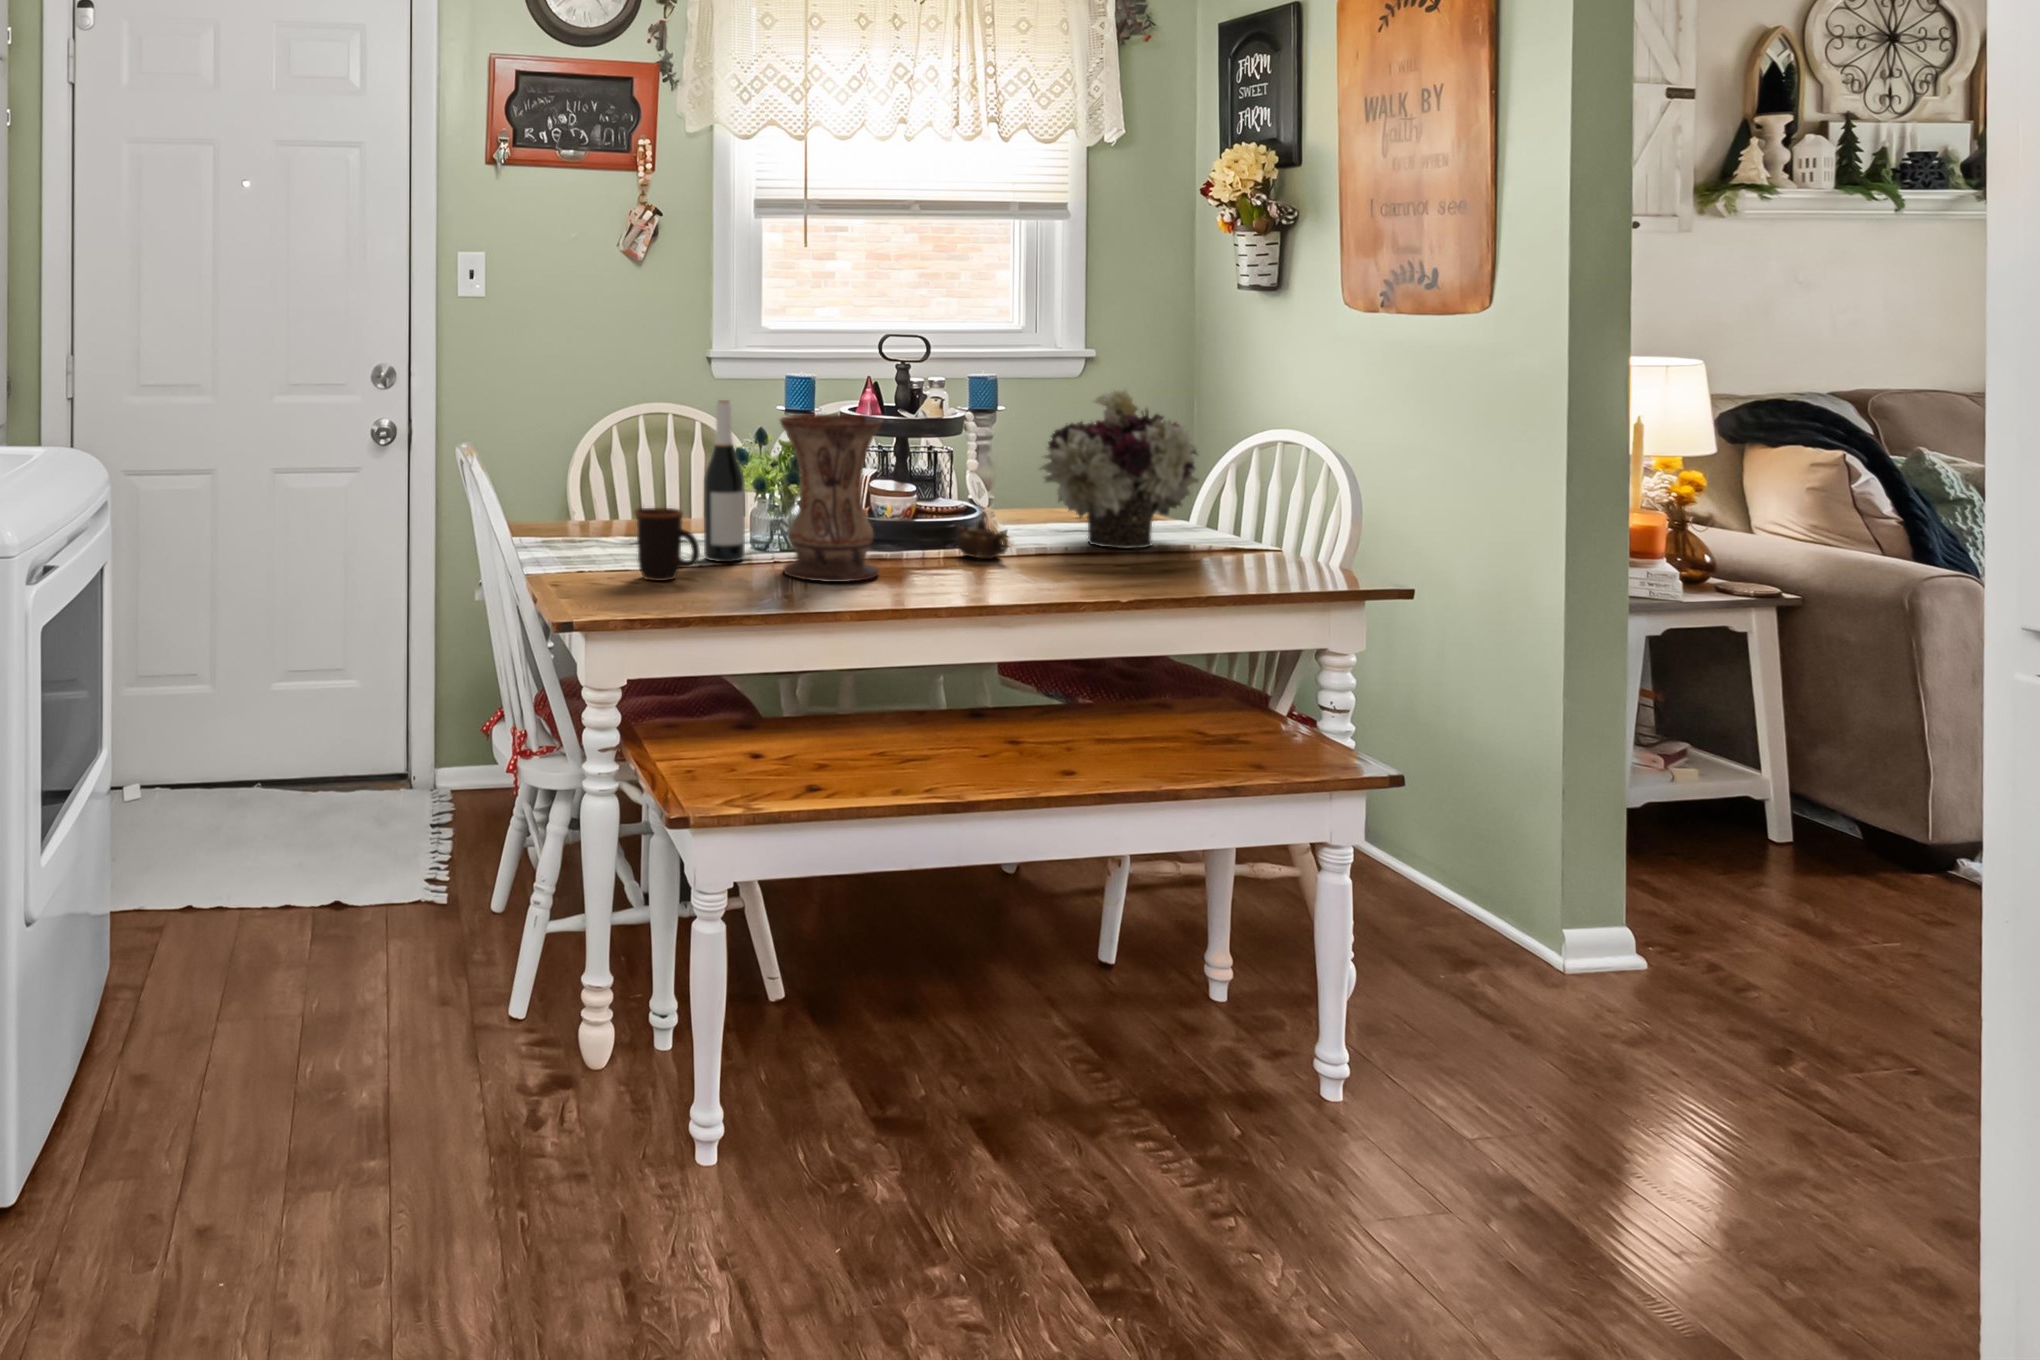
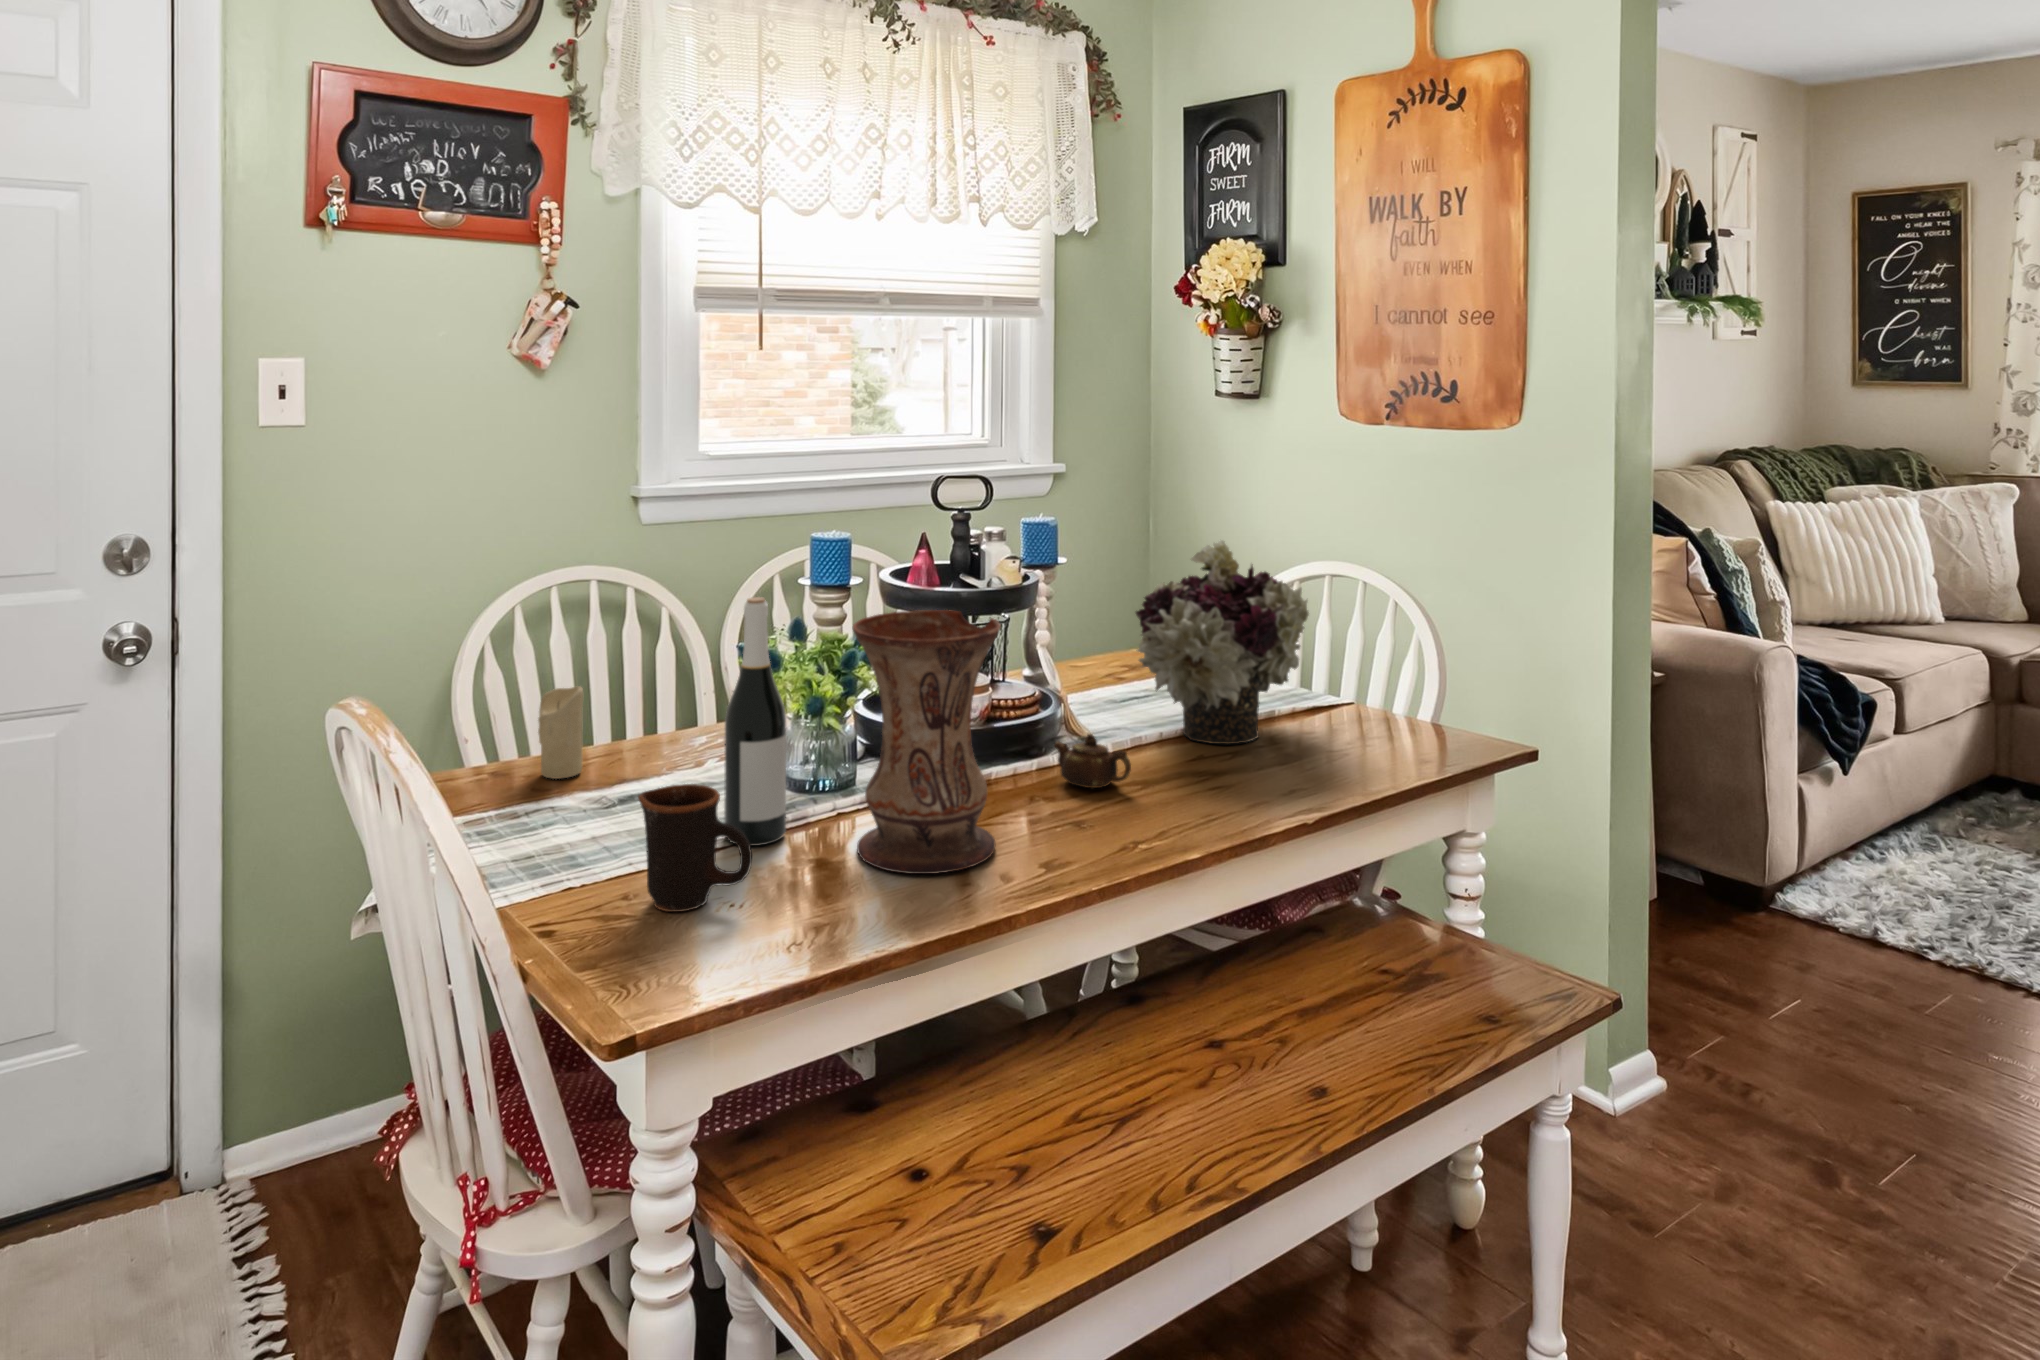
candle: none [607,468,636,526] -> present [538,686,583,779]

